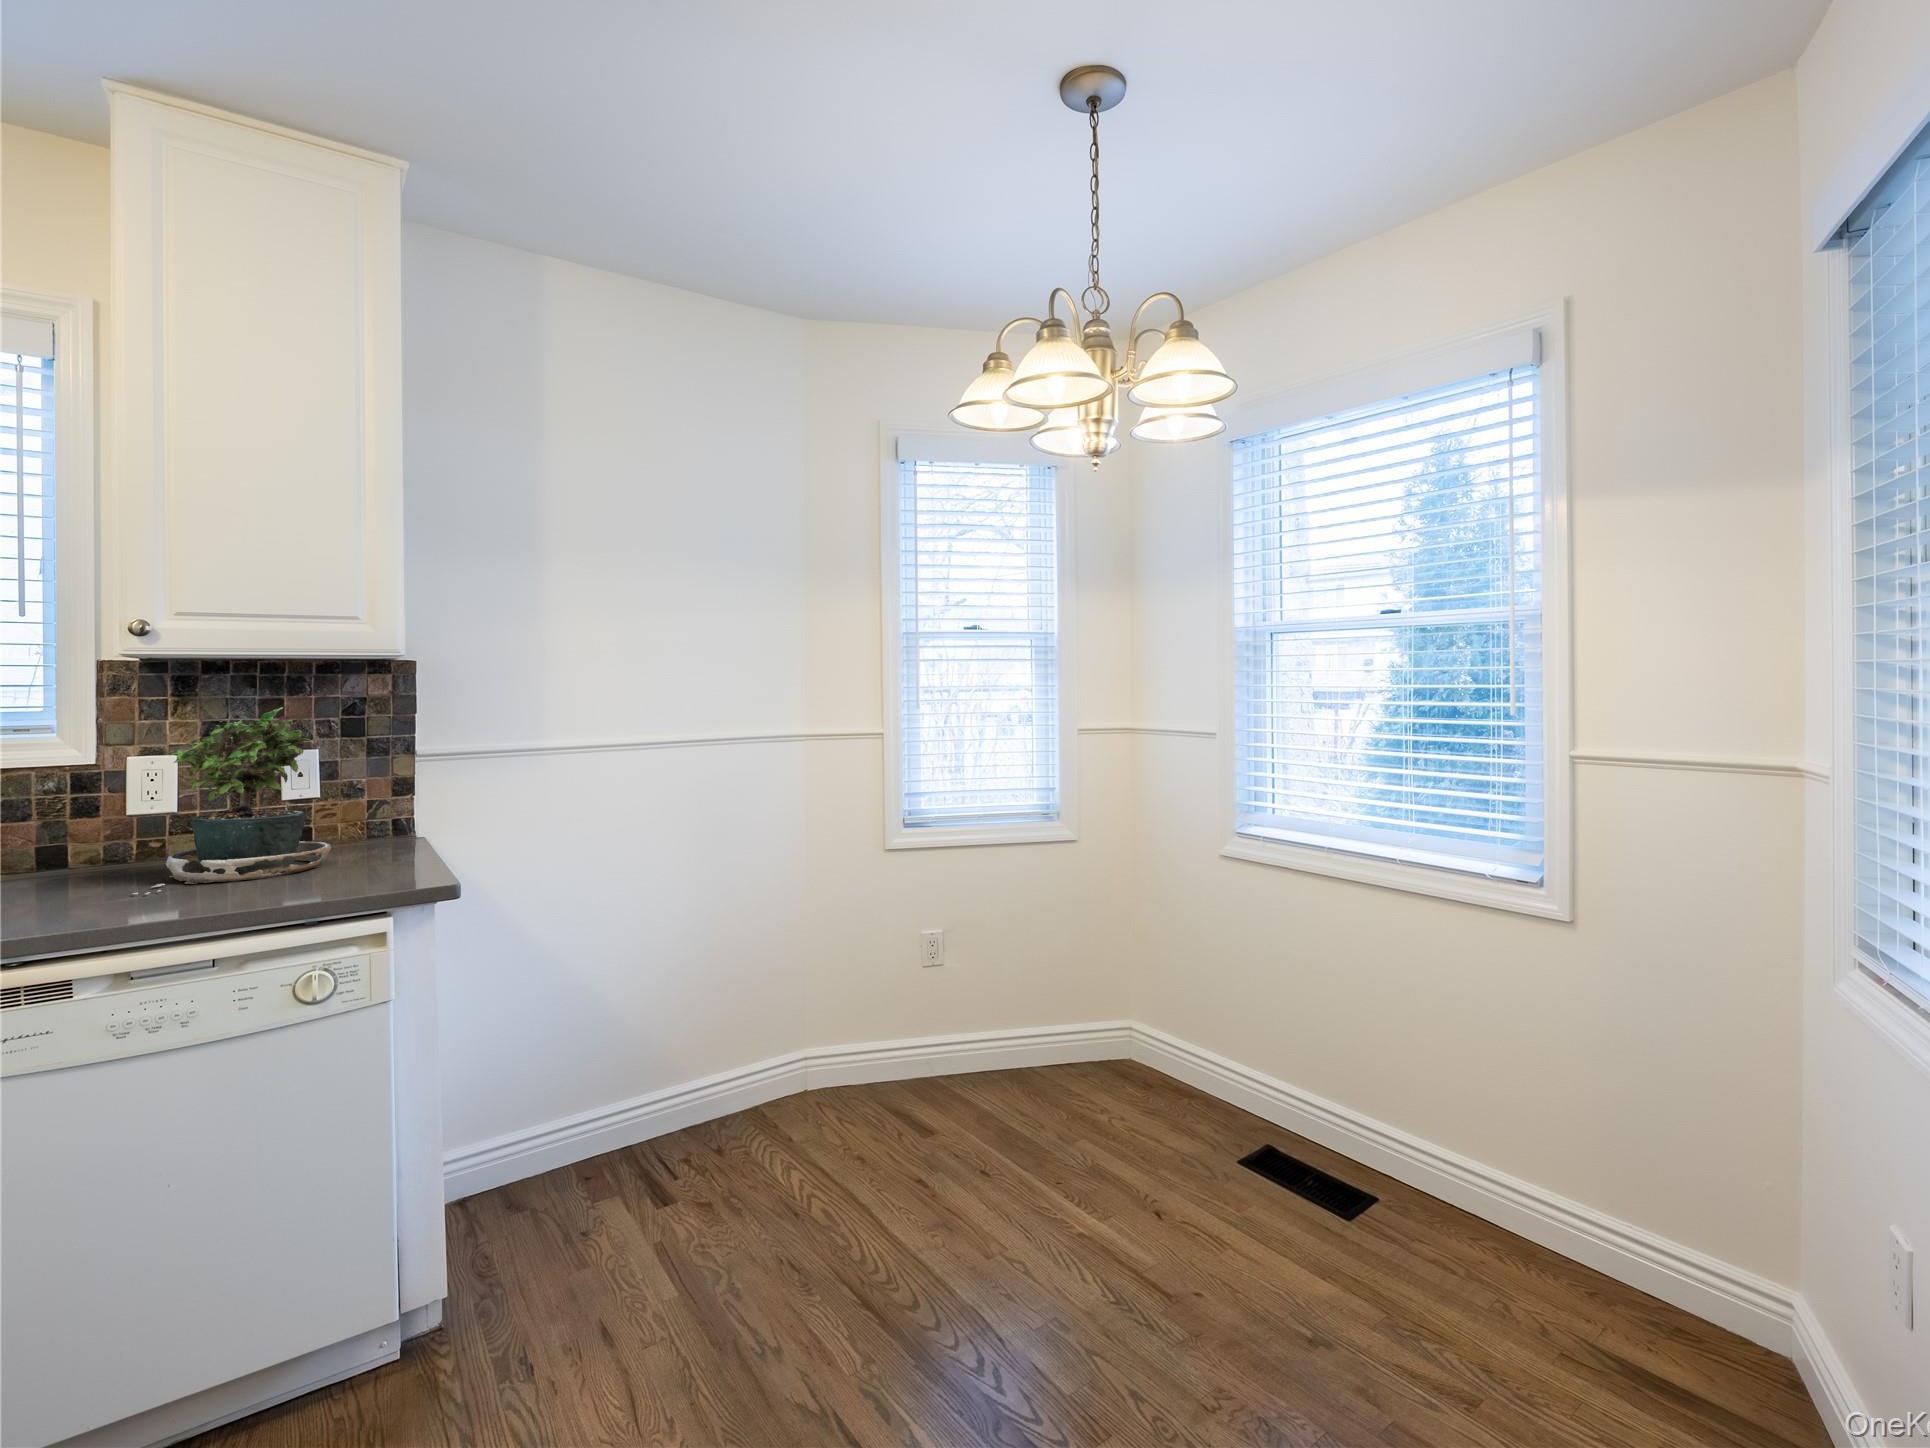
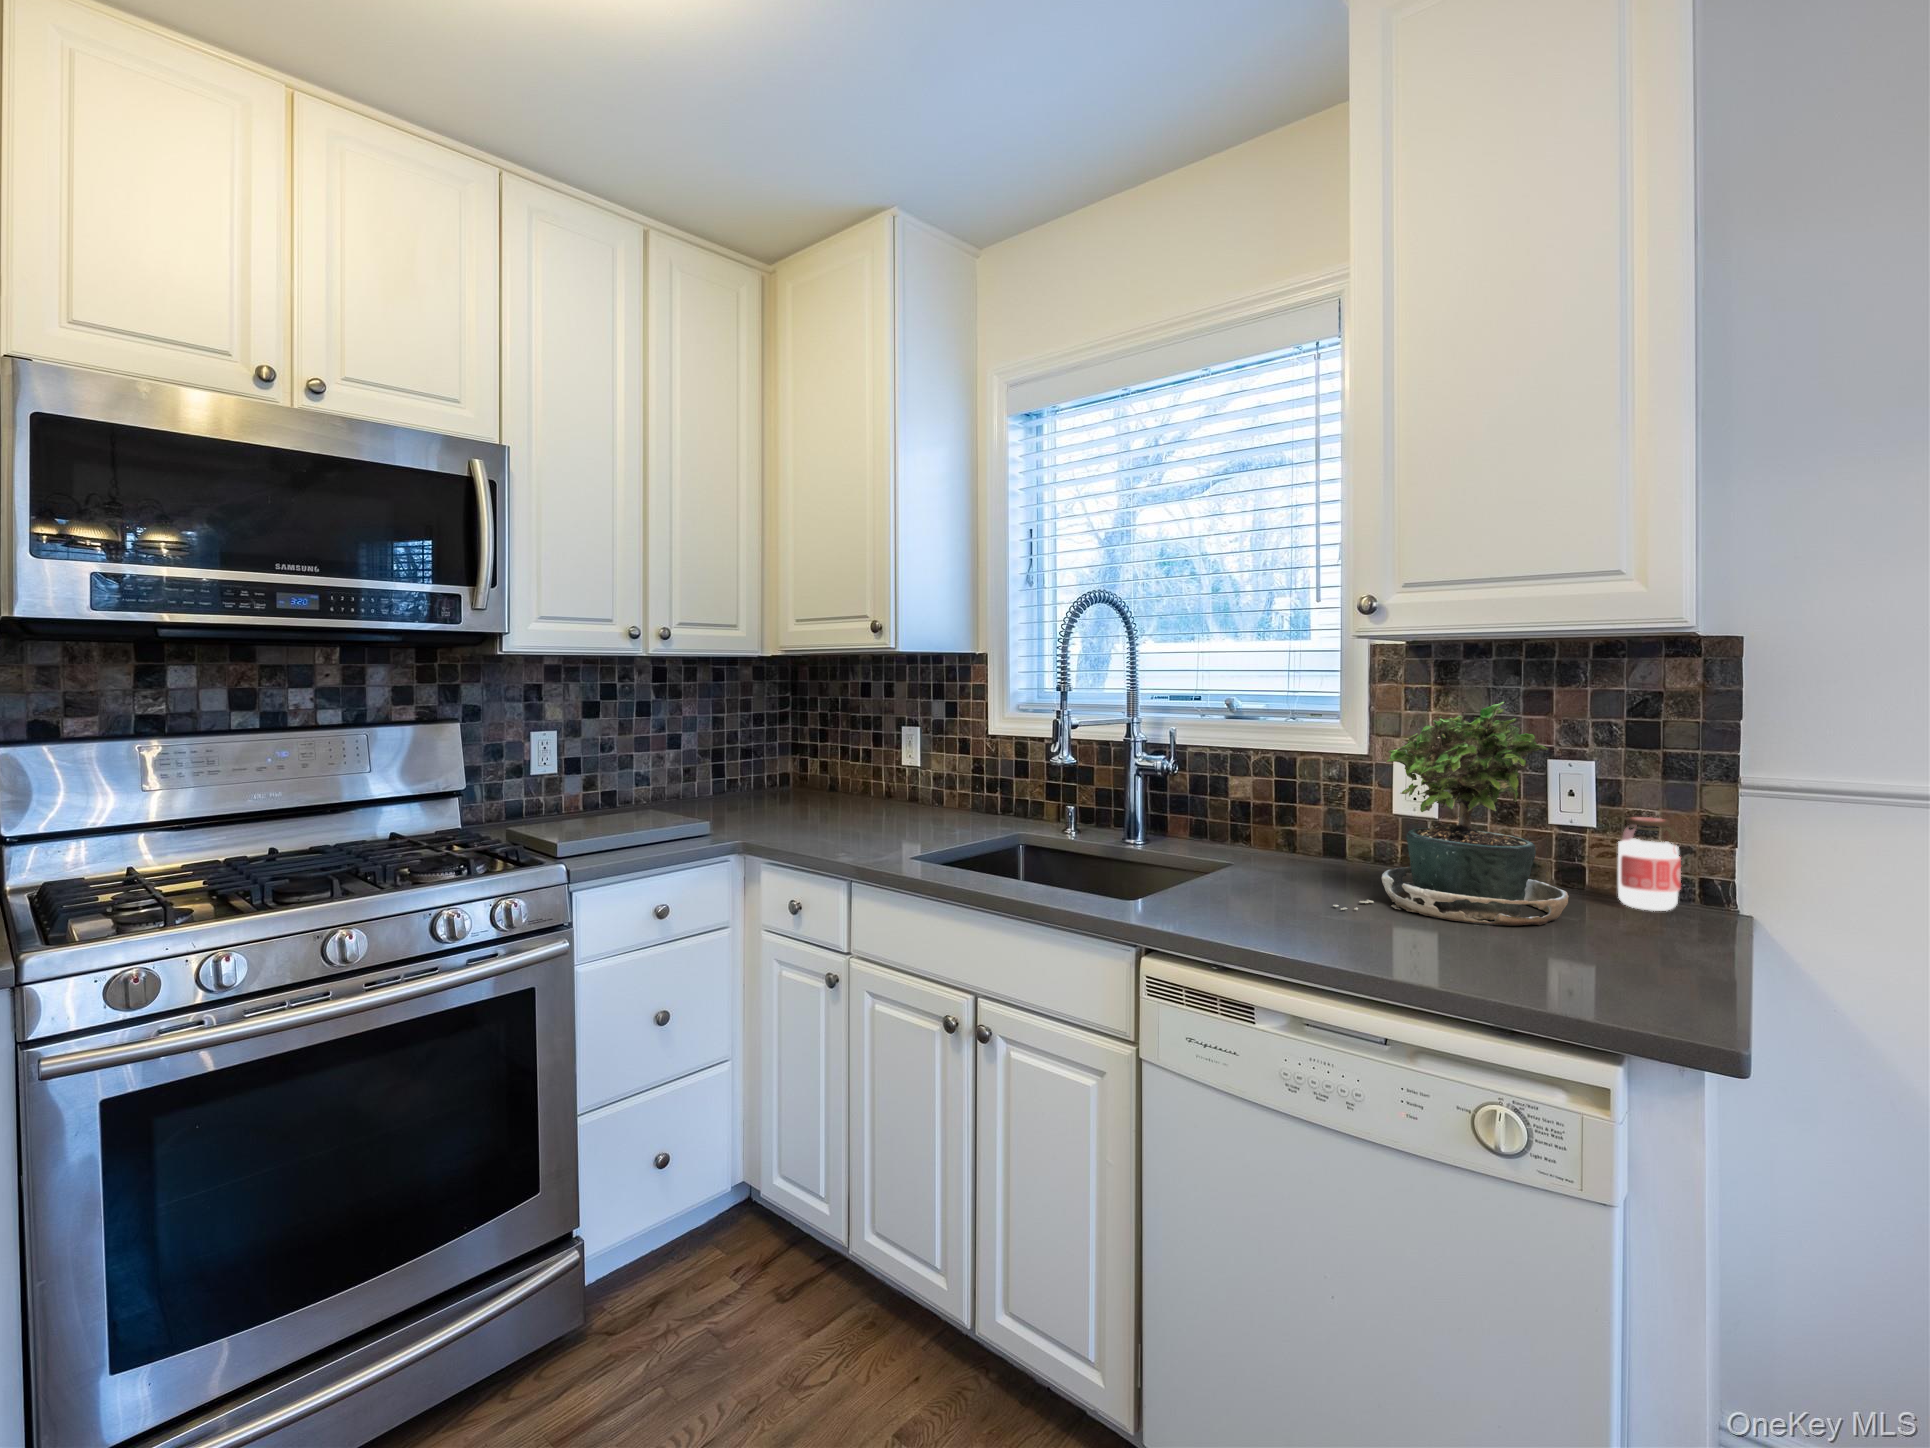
jar: none [345,783,389,848] -> present [1618,817,1681,911]

